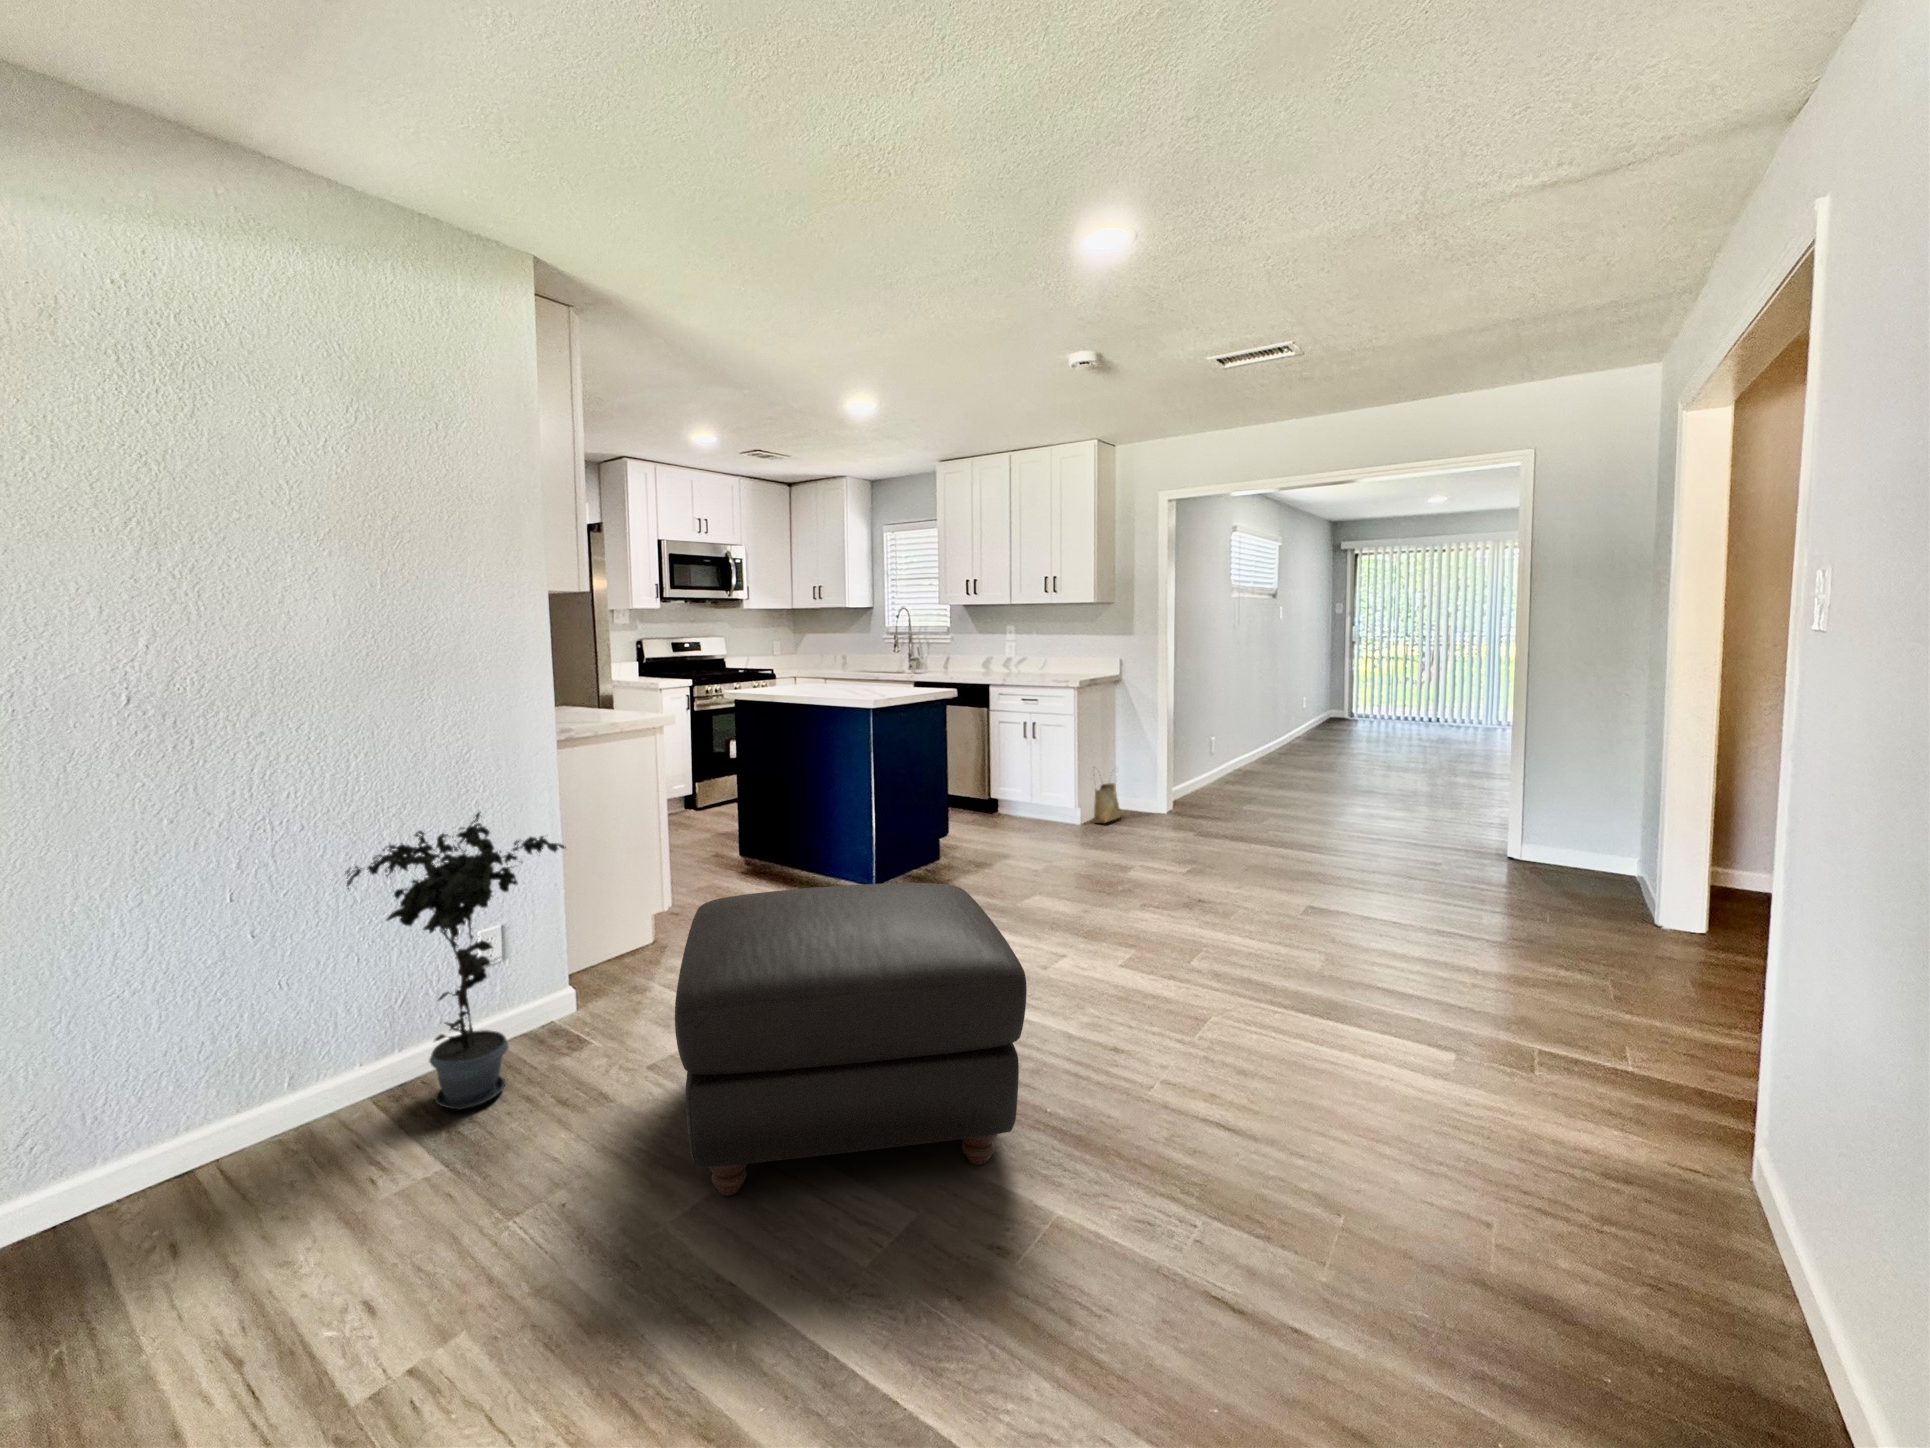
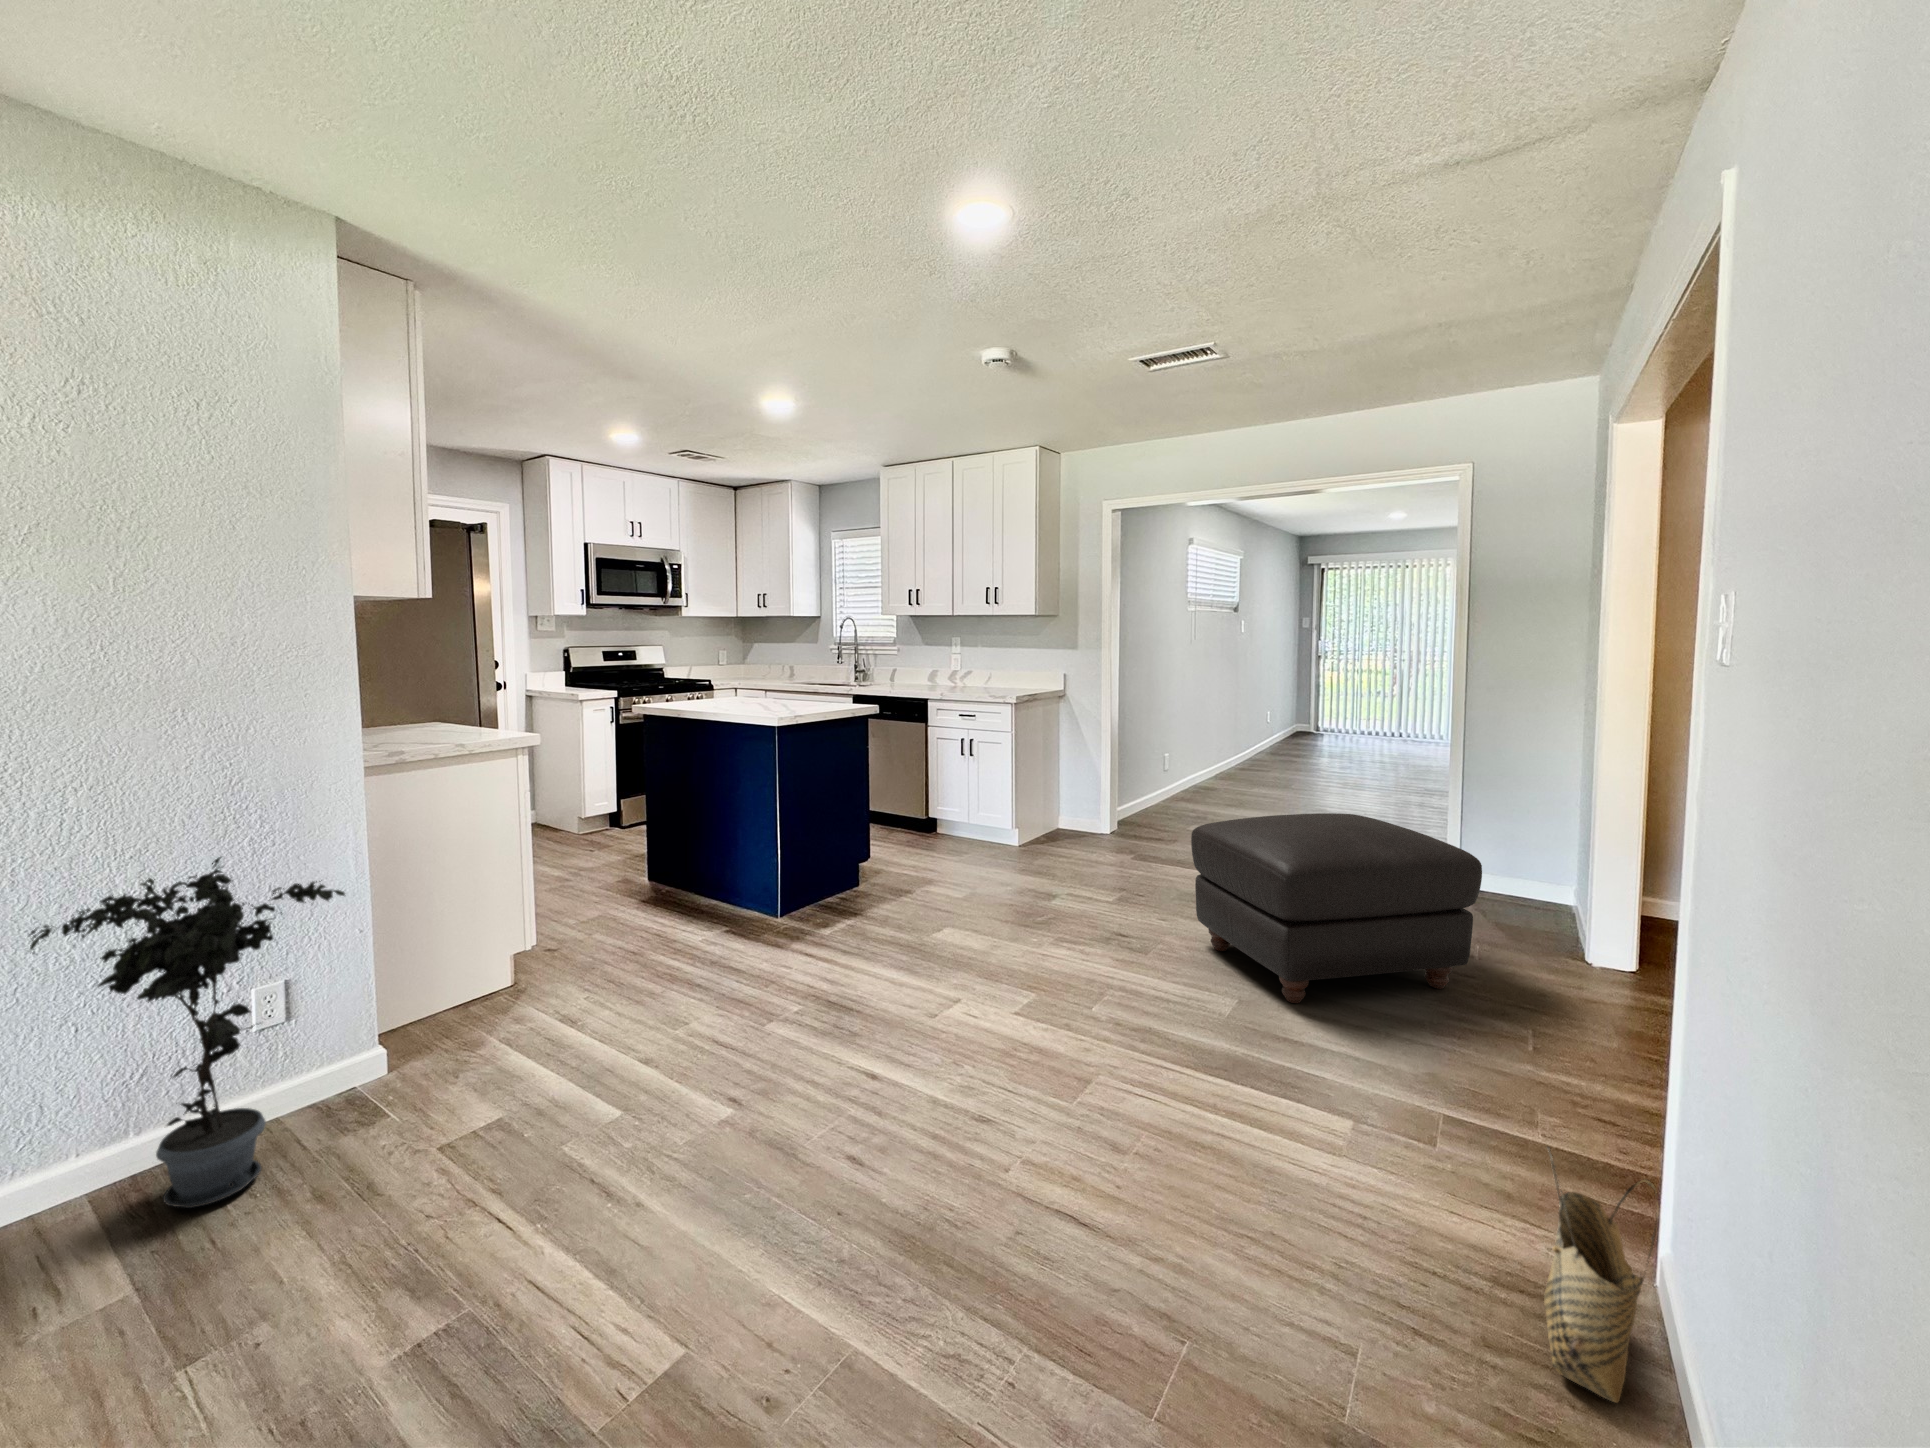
woven basket: present [1094,783,1121,823] -> present [1544,1147,1658,1403]
ottoman: present [675,883,1027,1196] -> present [1191,813,1482,1003]

